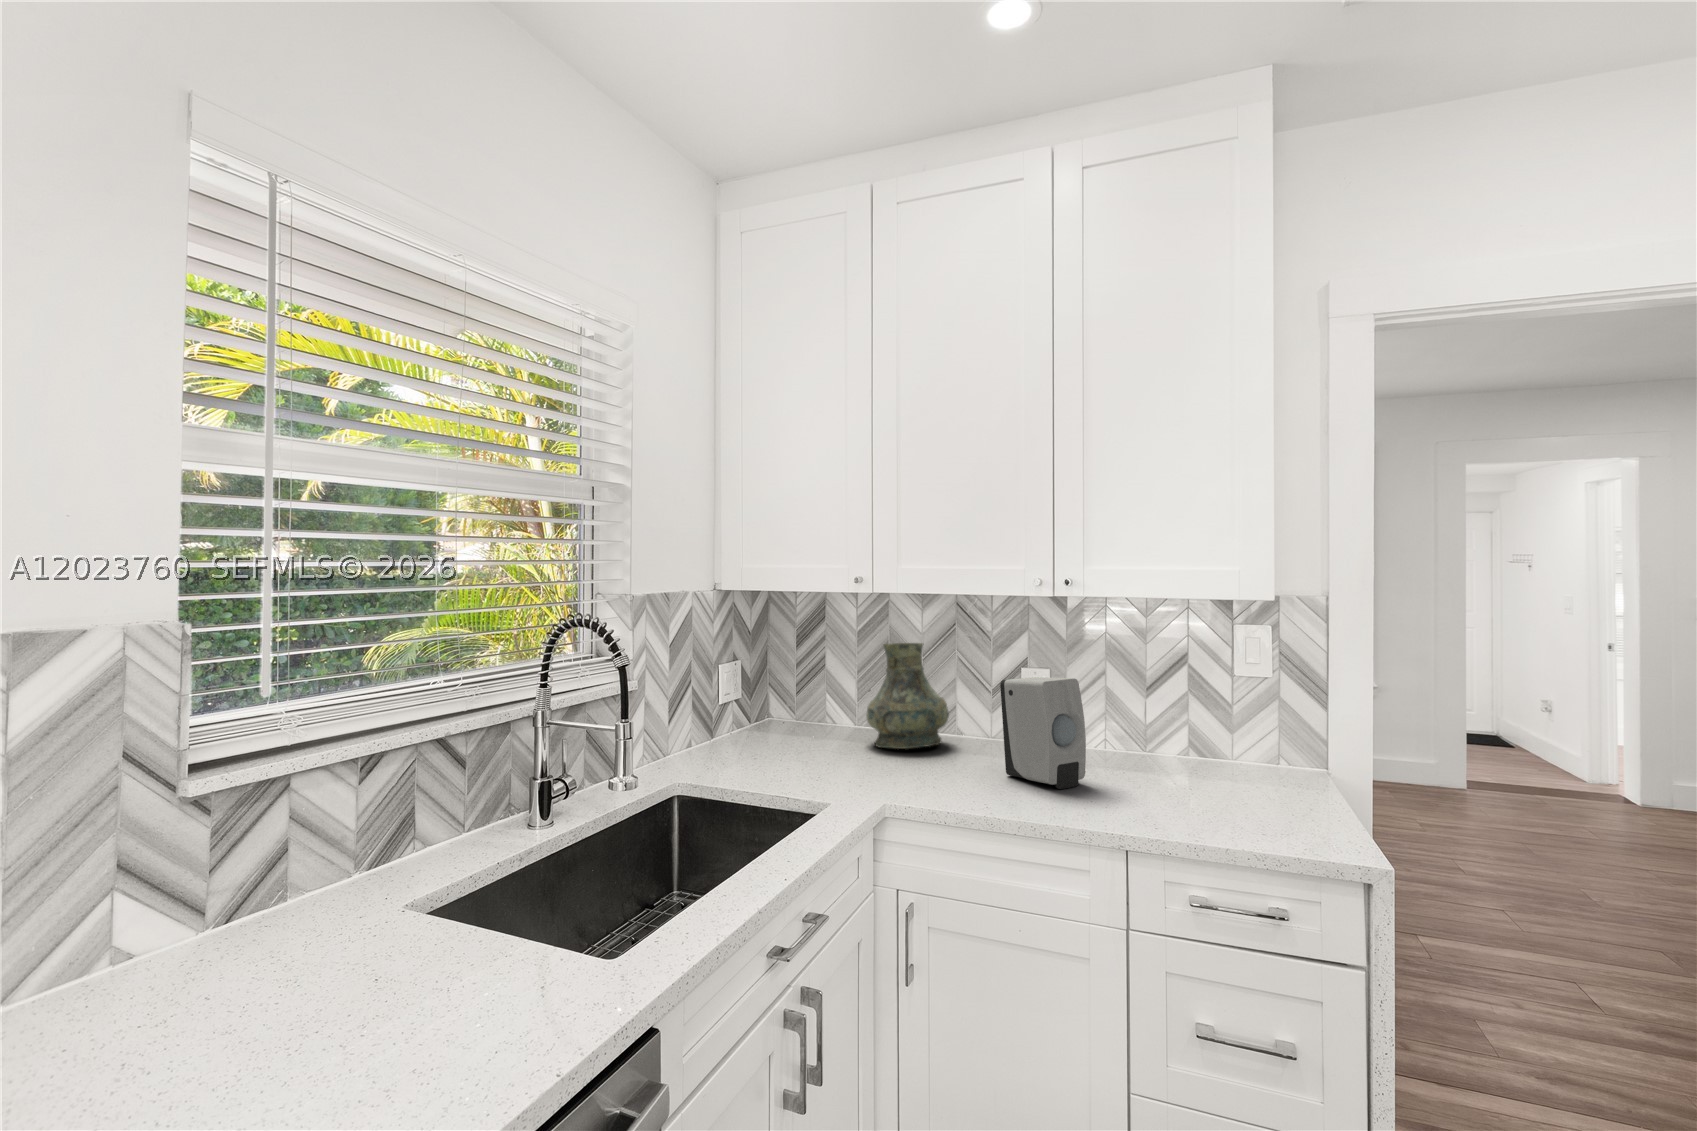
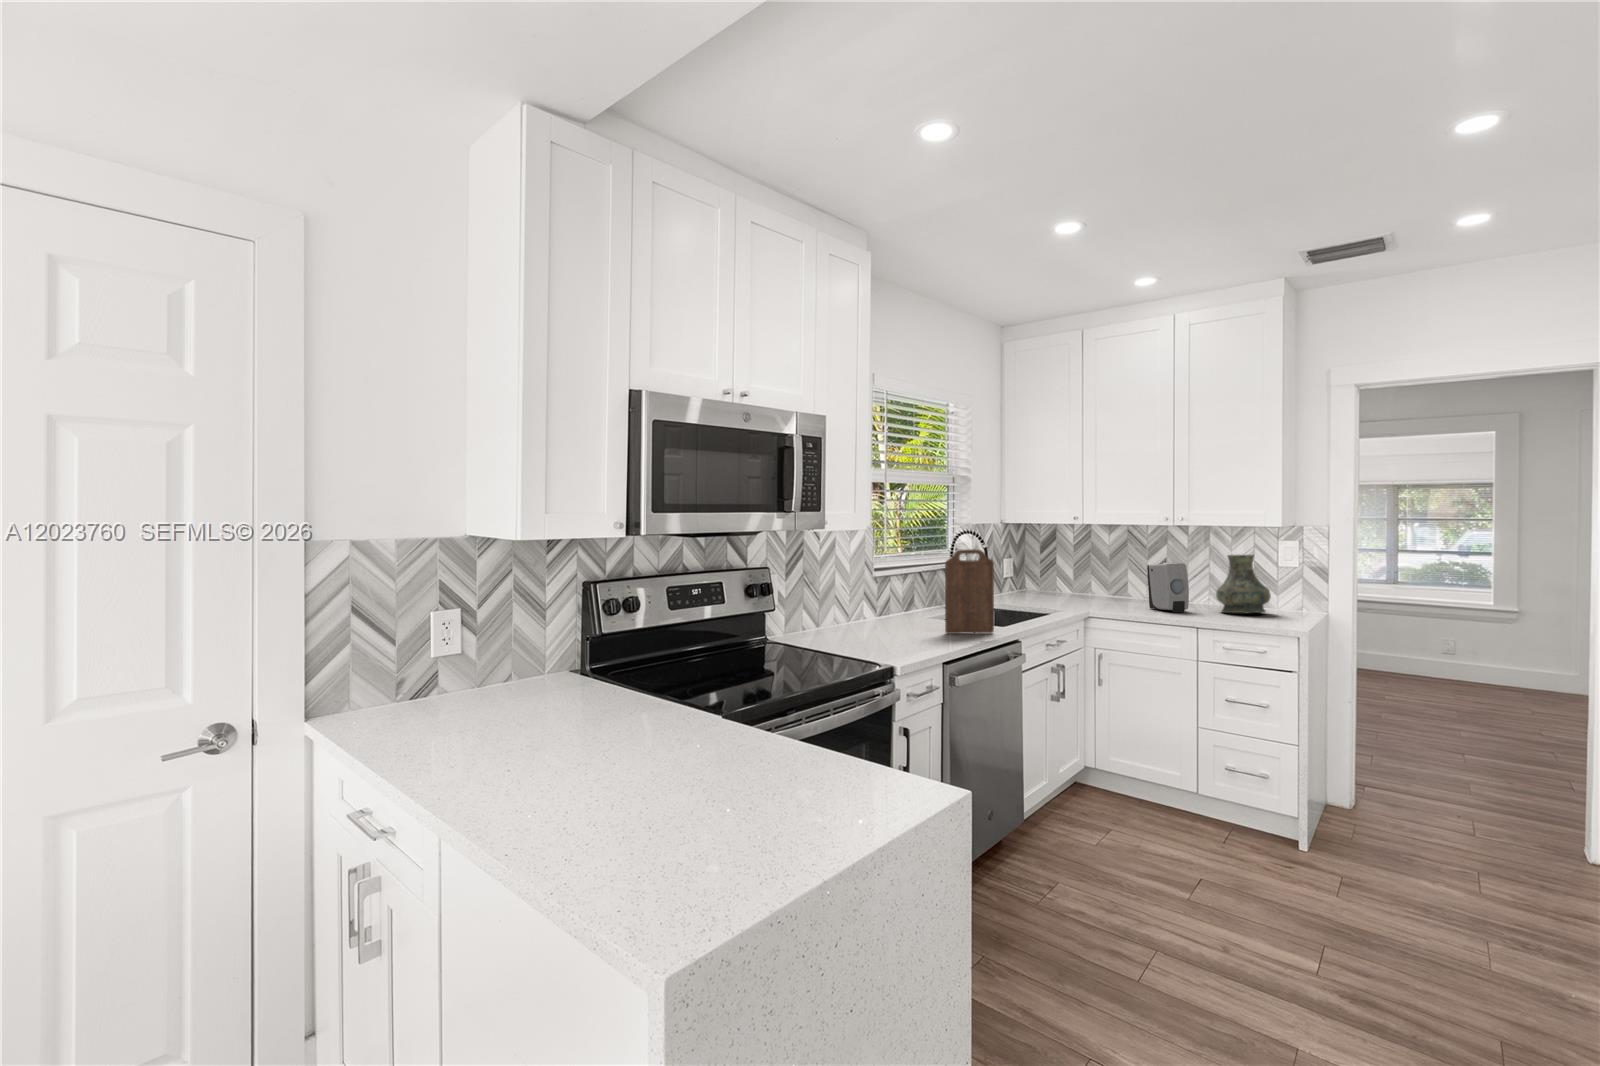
vase: present [866,643,949,749] -> present [1216,555,1271,613]
cutting board: none [285,718,518,1099] -> present [945,549,994,634]

